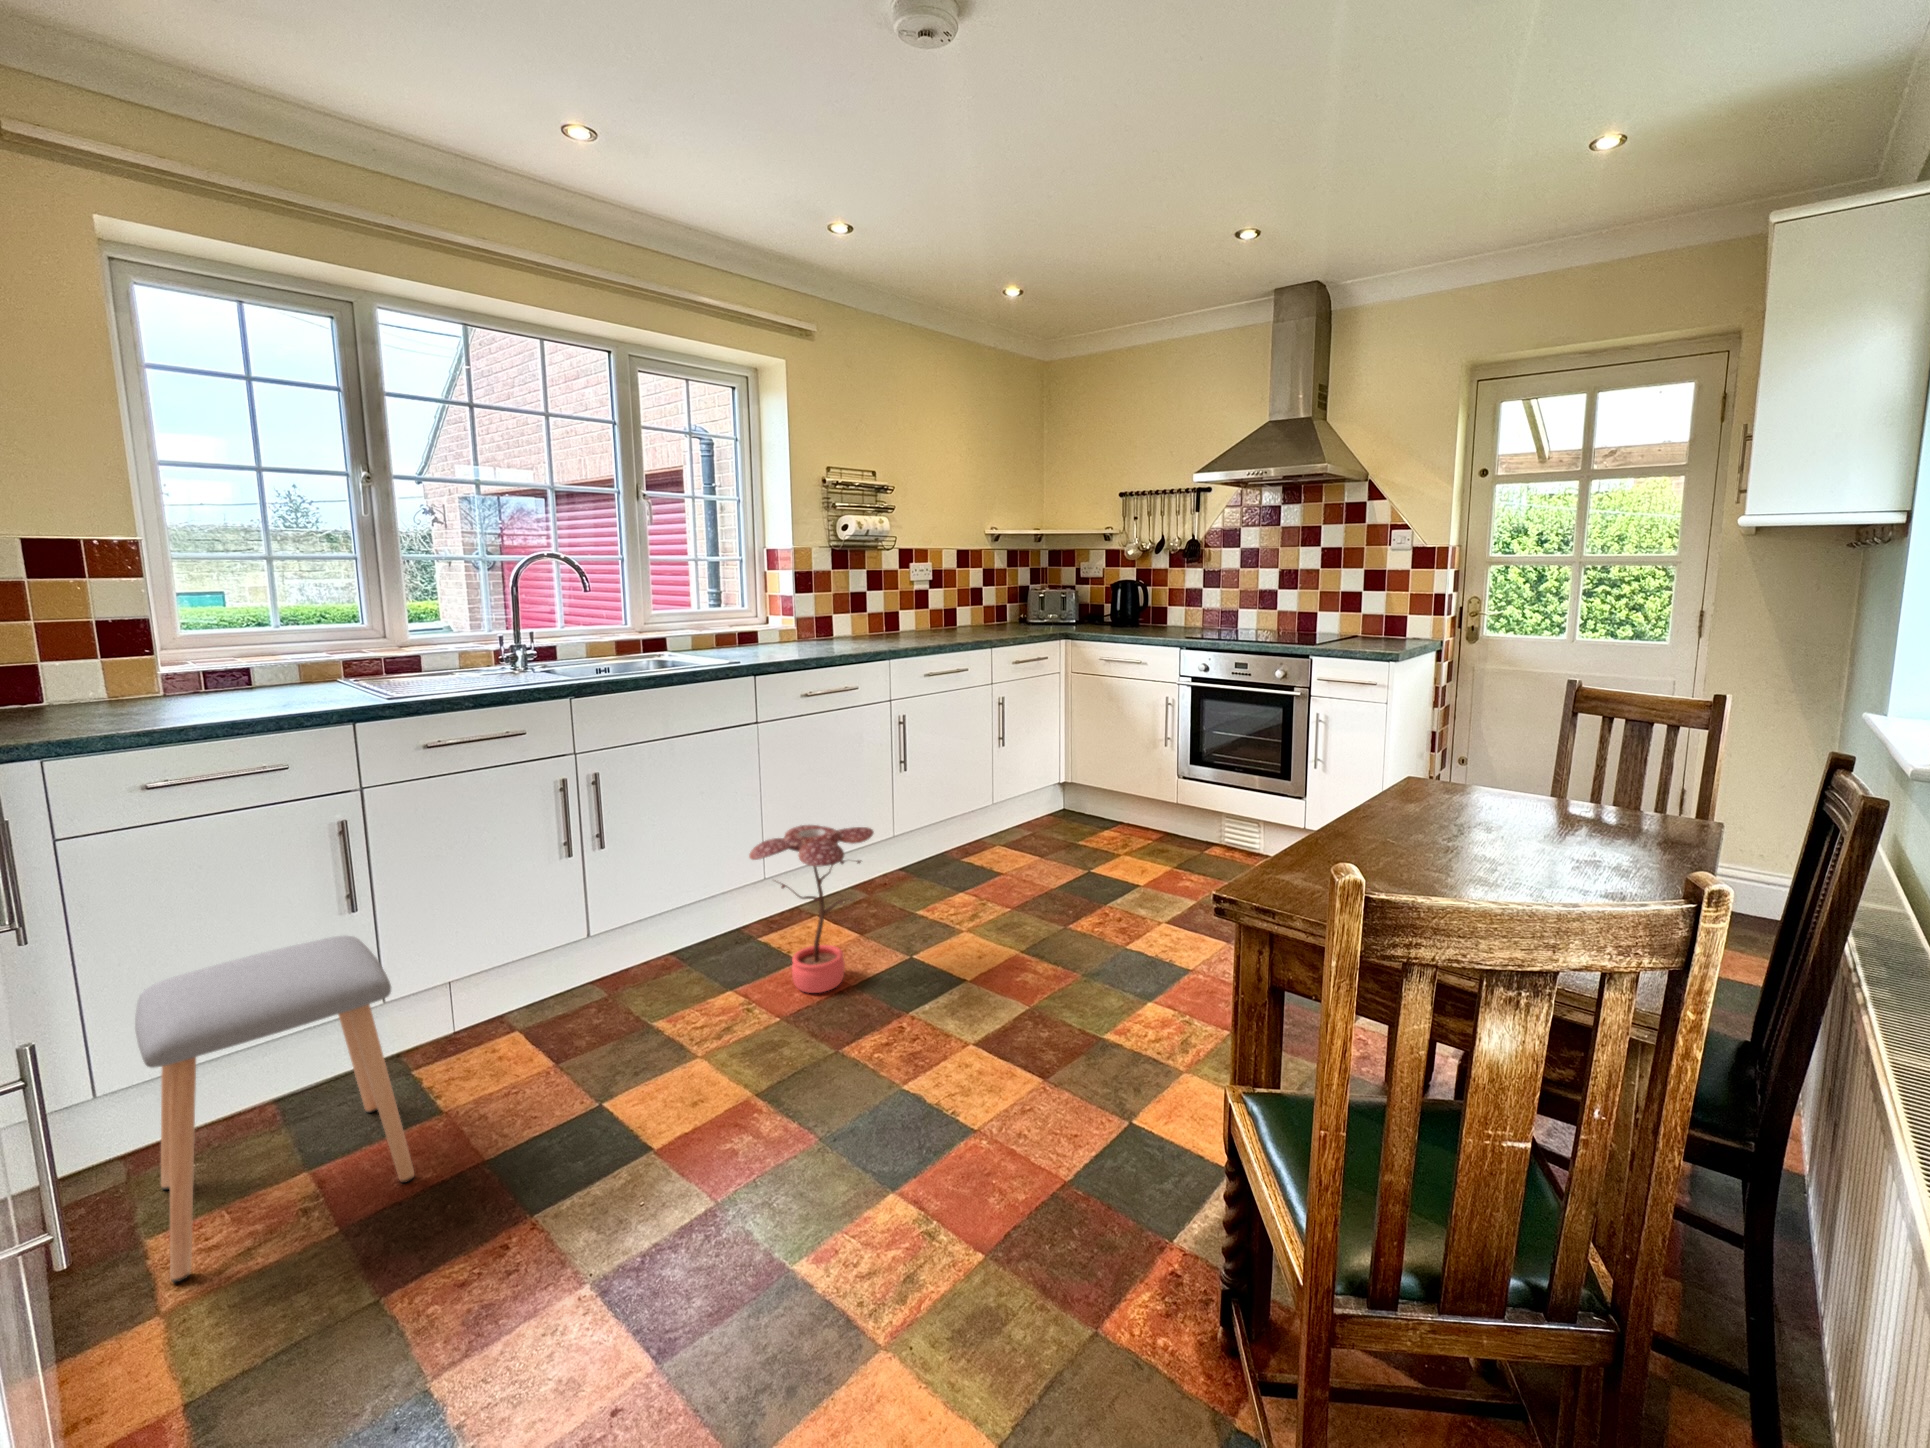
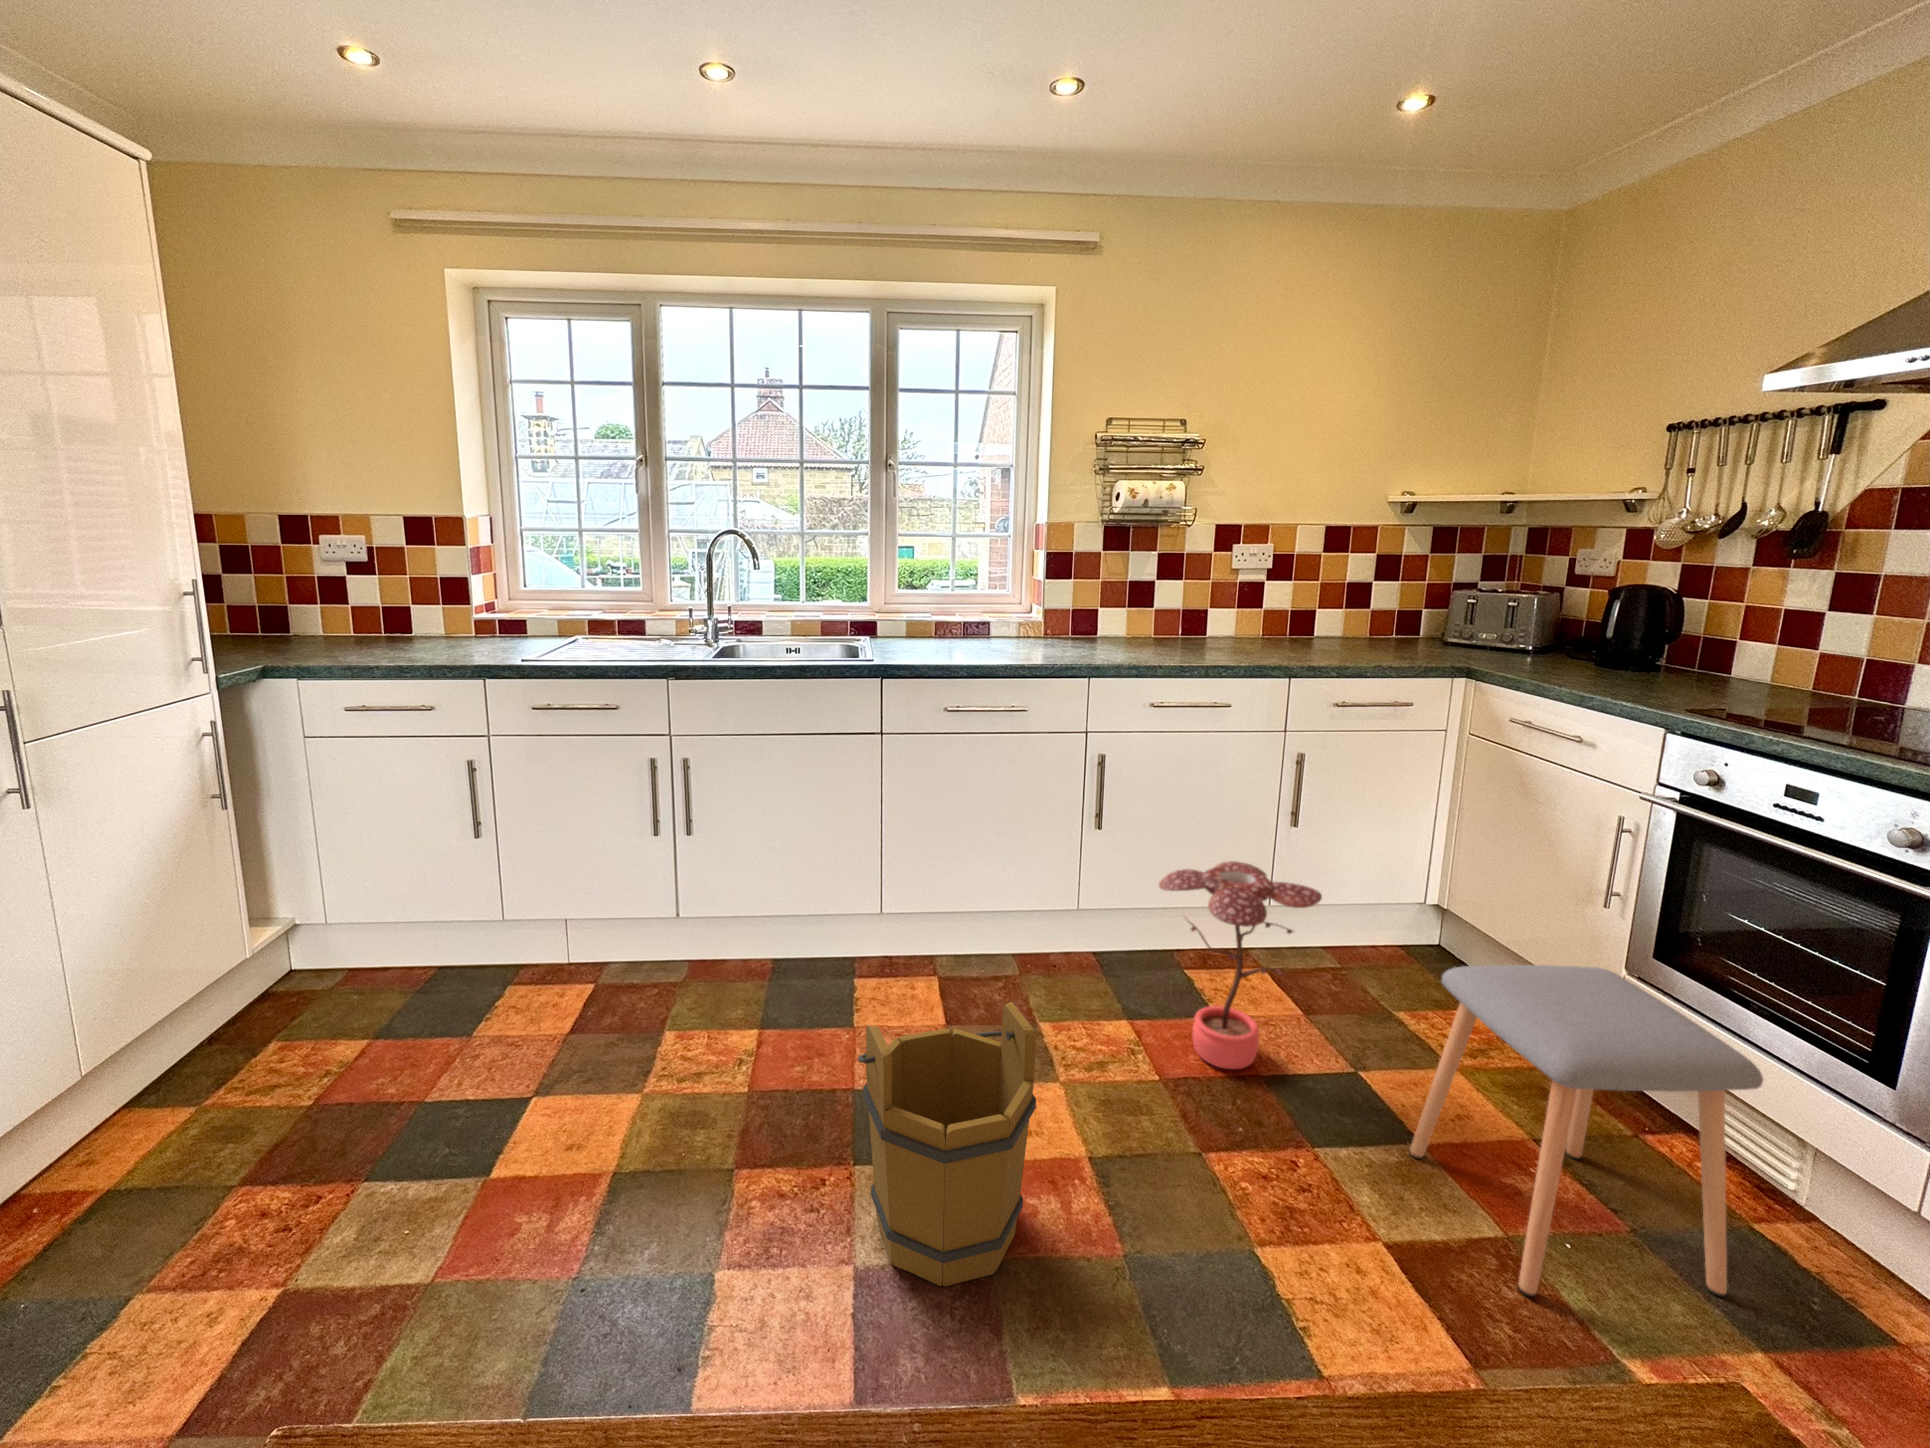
stool: present [135,935,414,1282] -> present [1410,965,1763,1297]
bucket: none [547,973,732,1260] -> present [858,1002,1036,1287]

